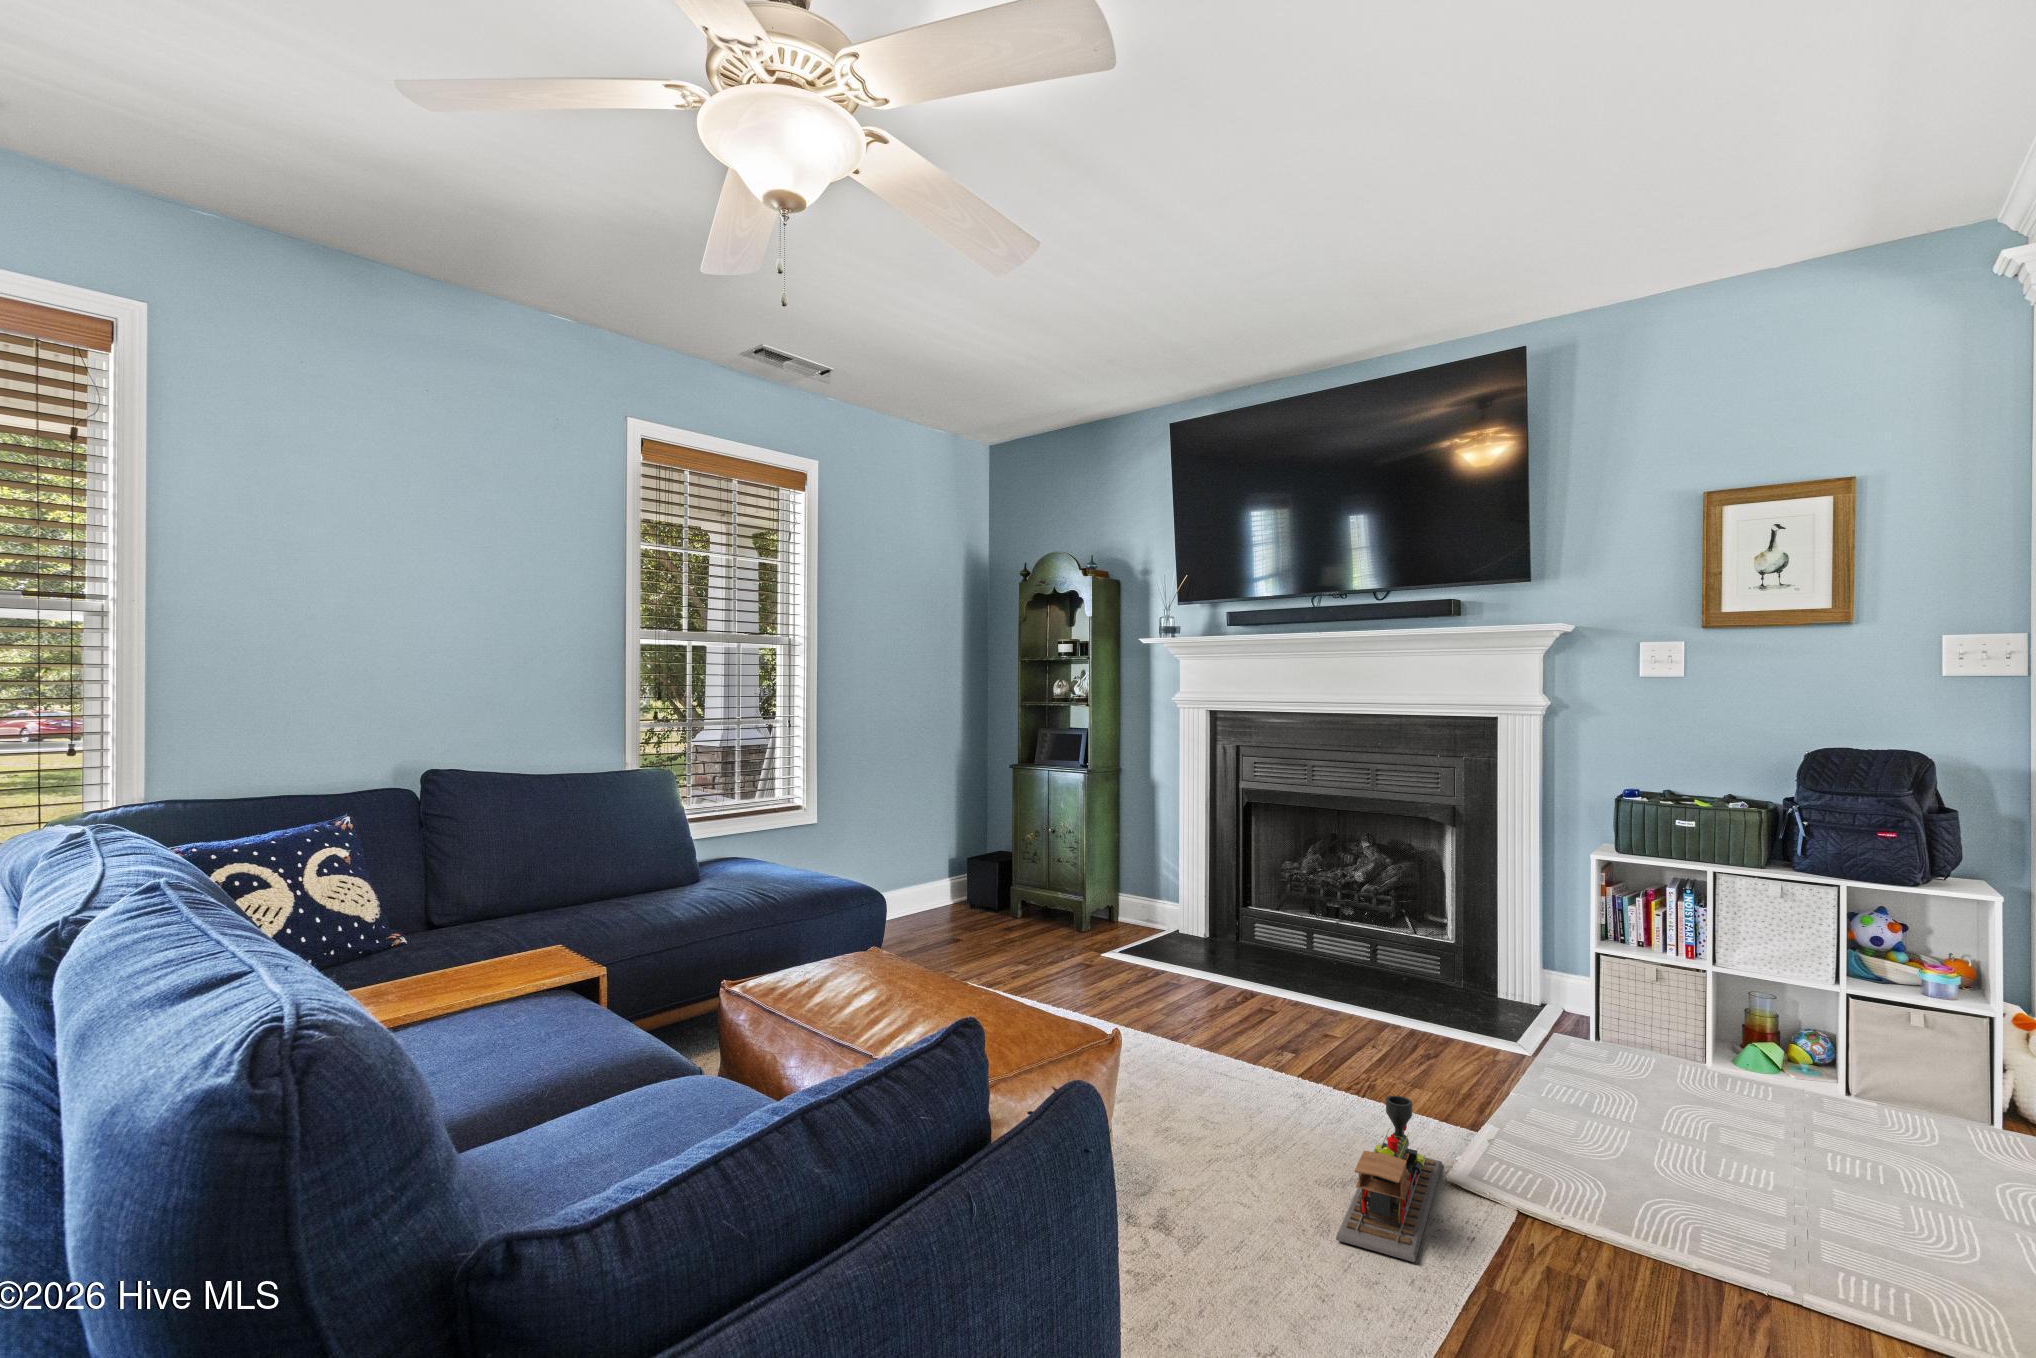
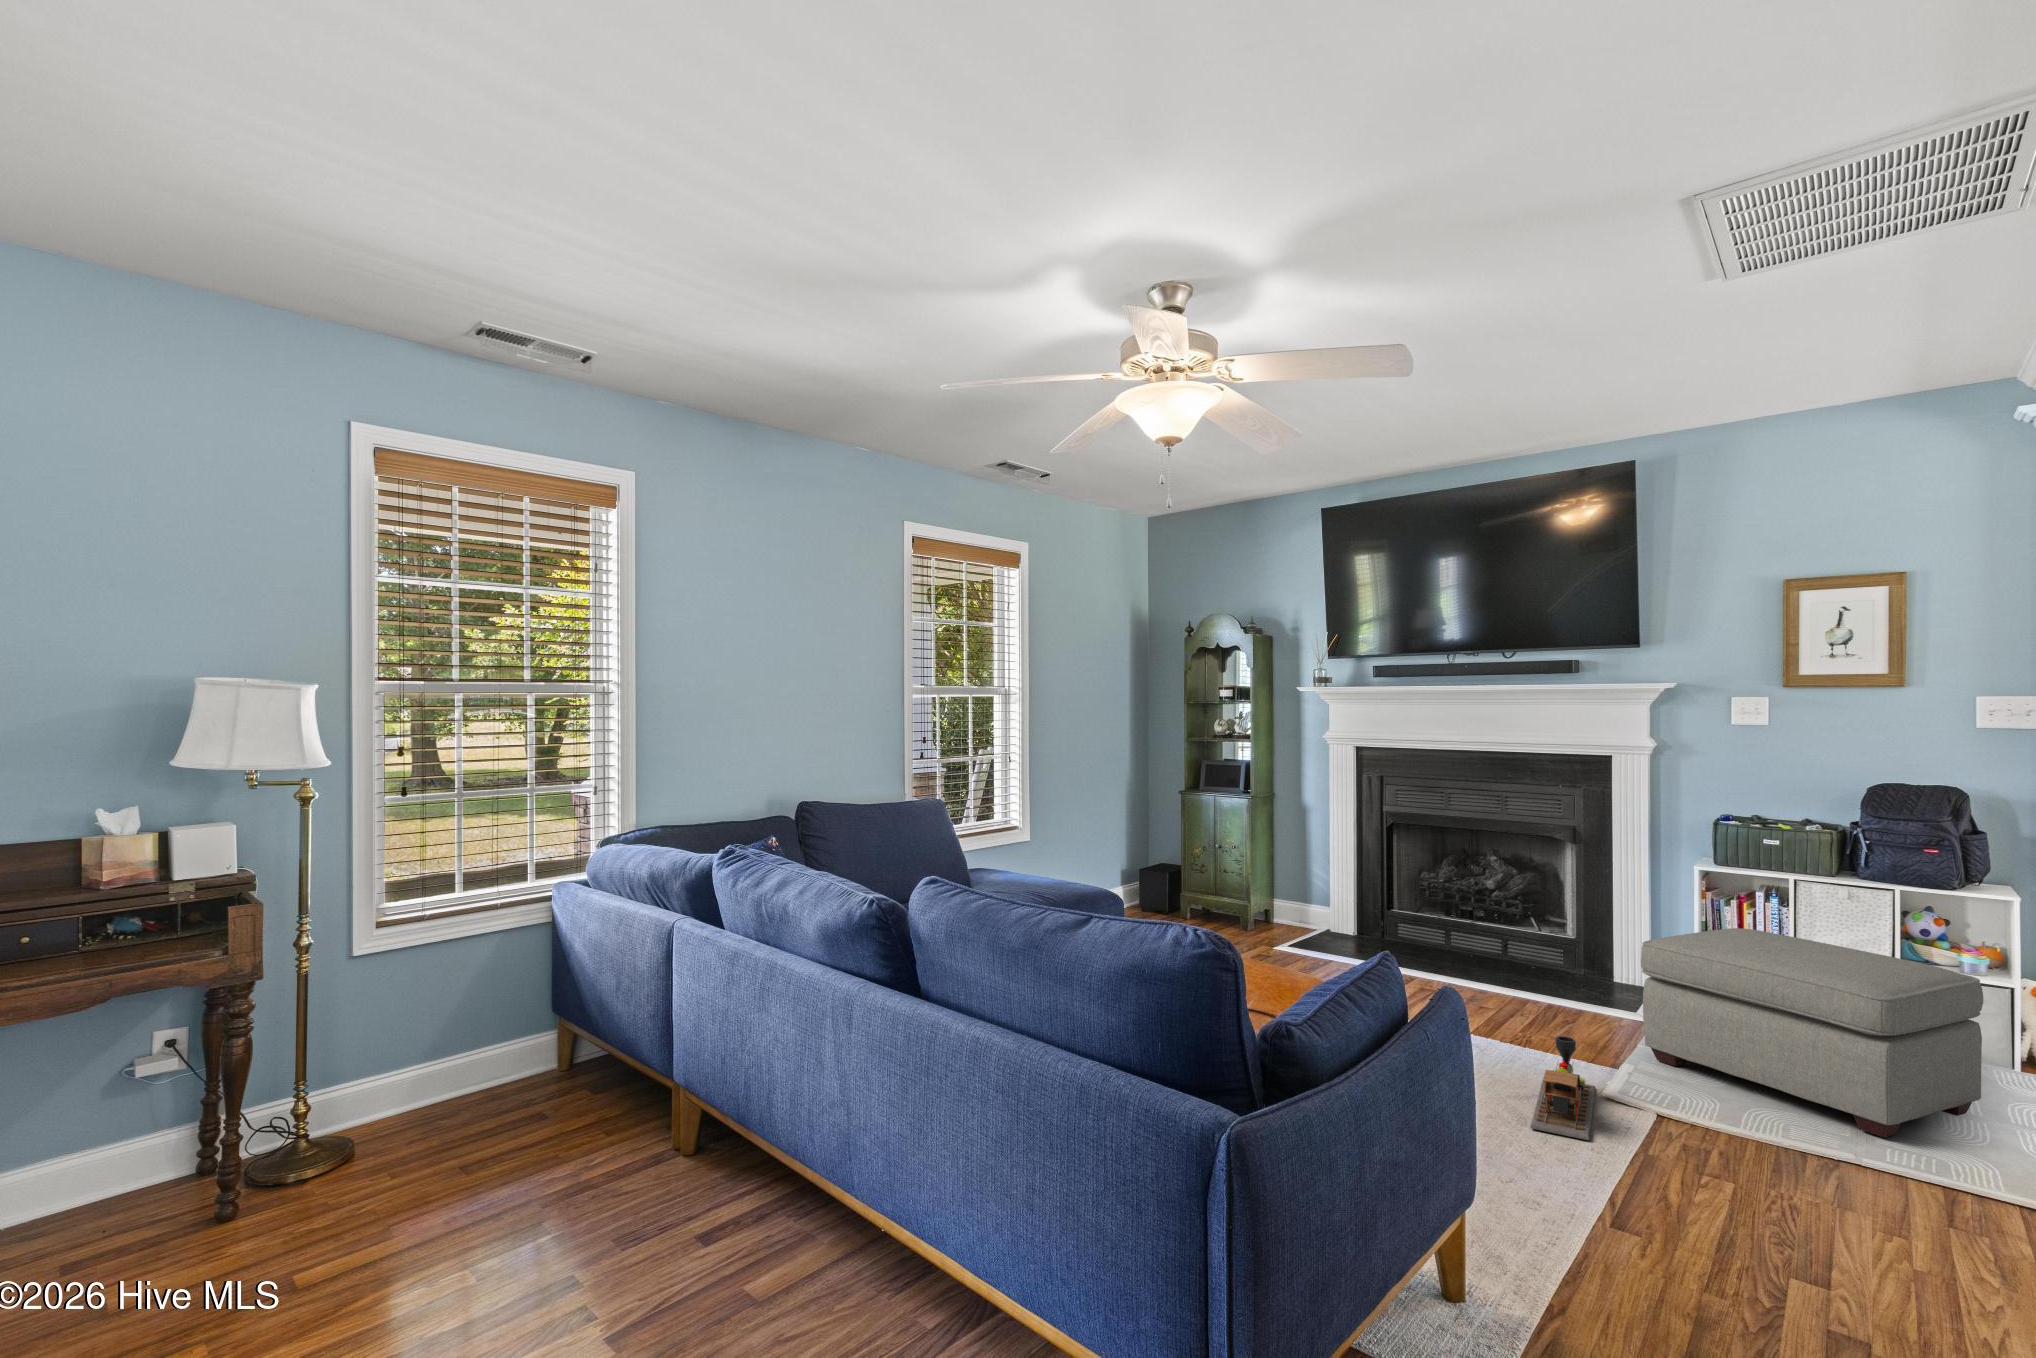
ottoman: none [1512,937,1969,1251] -> present [1641,928,1983,1138]

